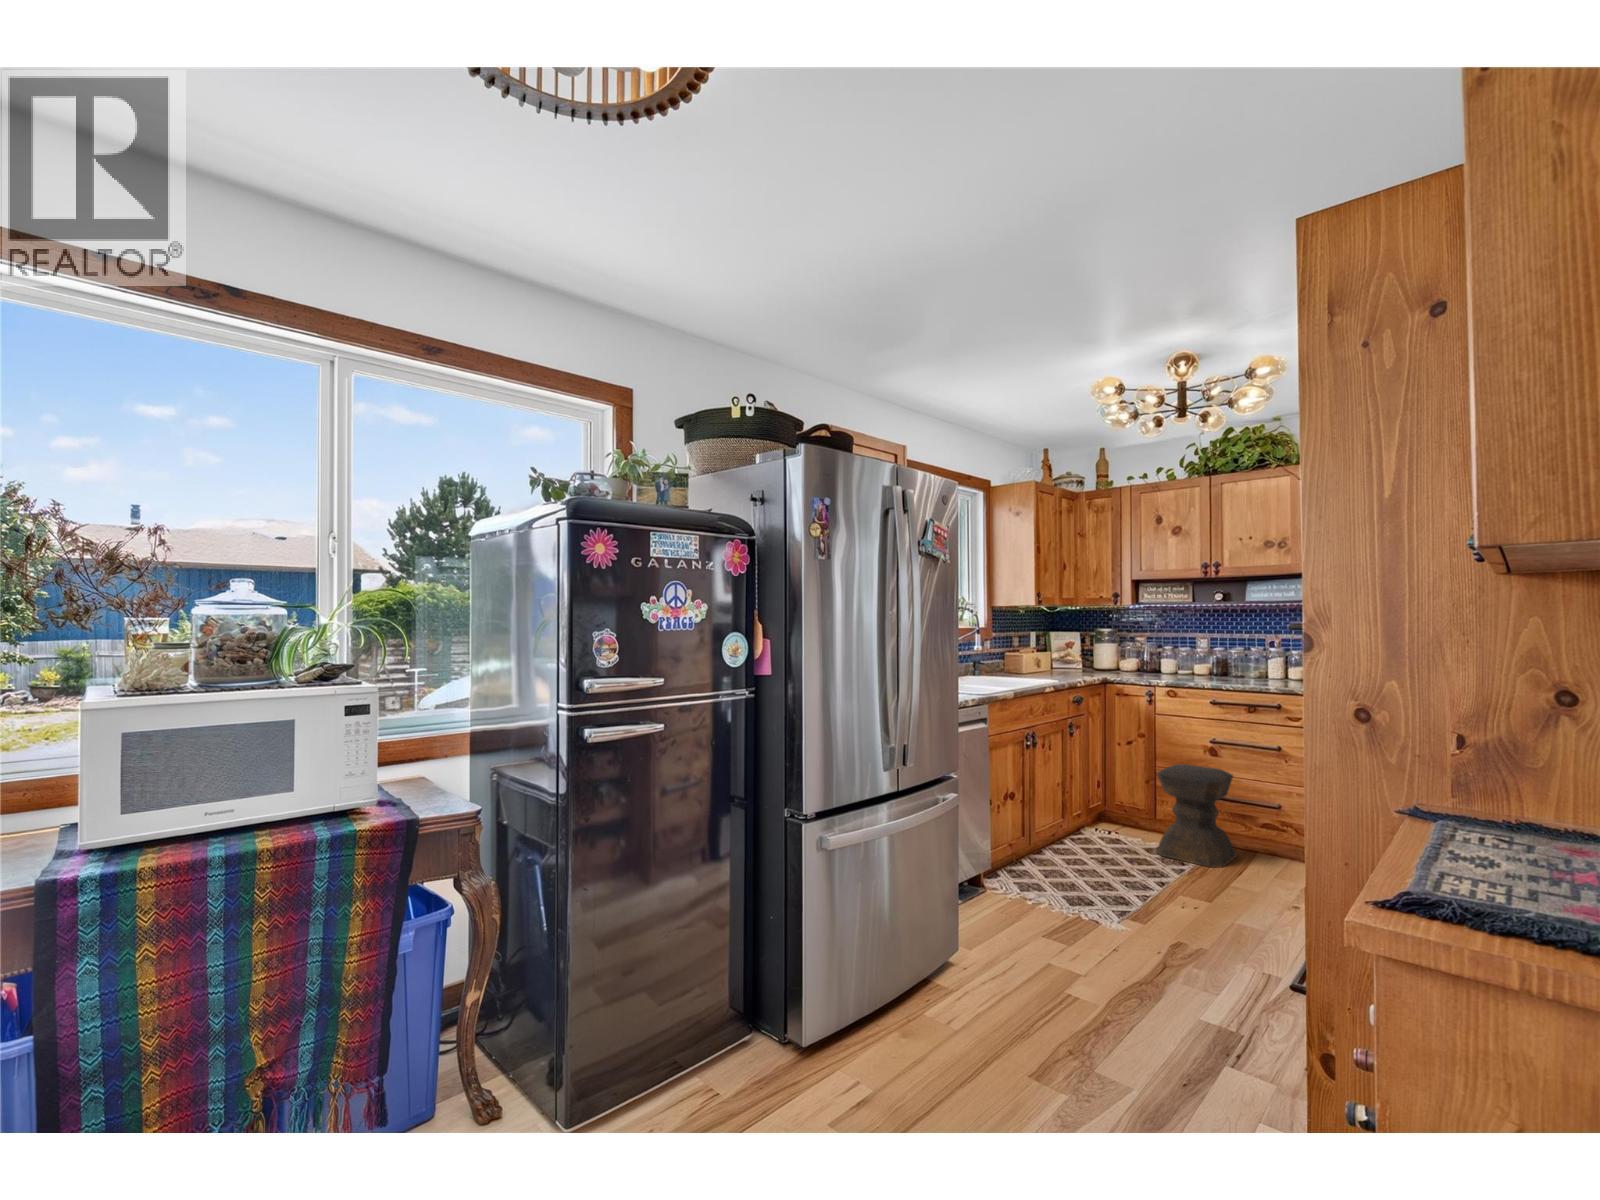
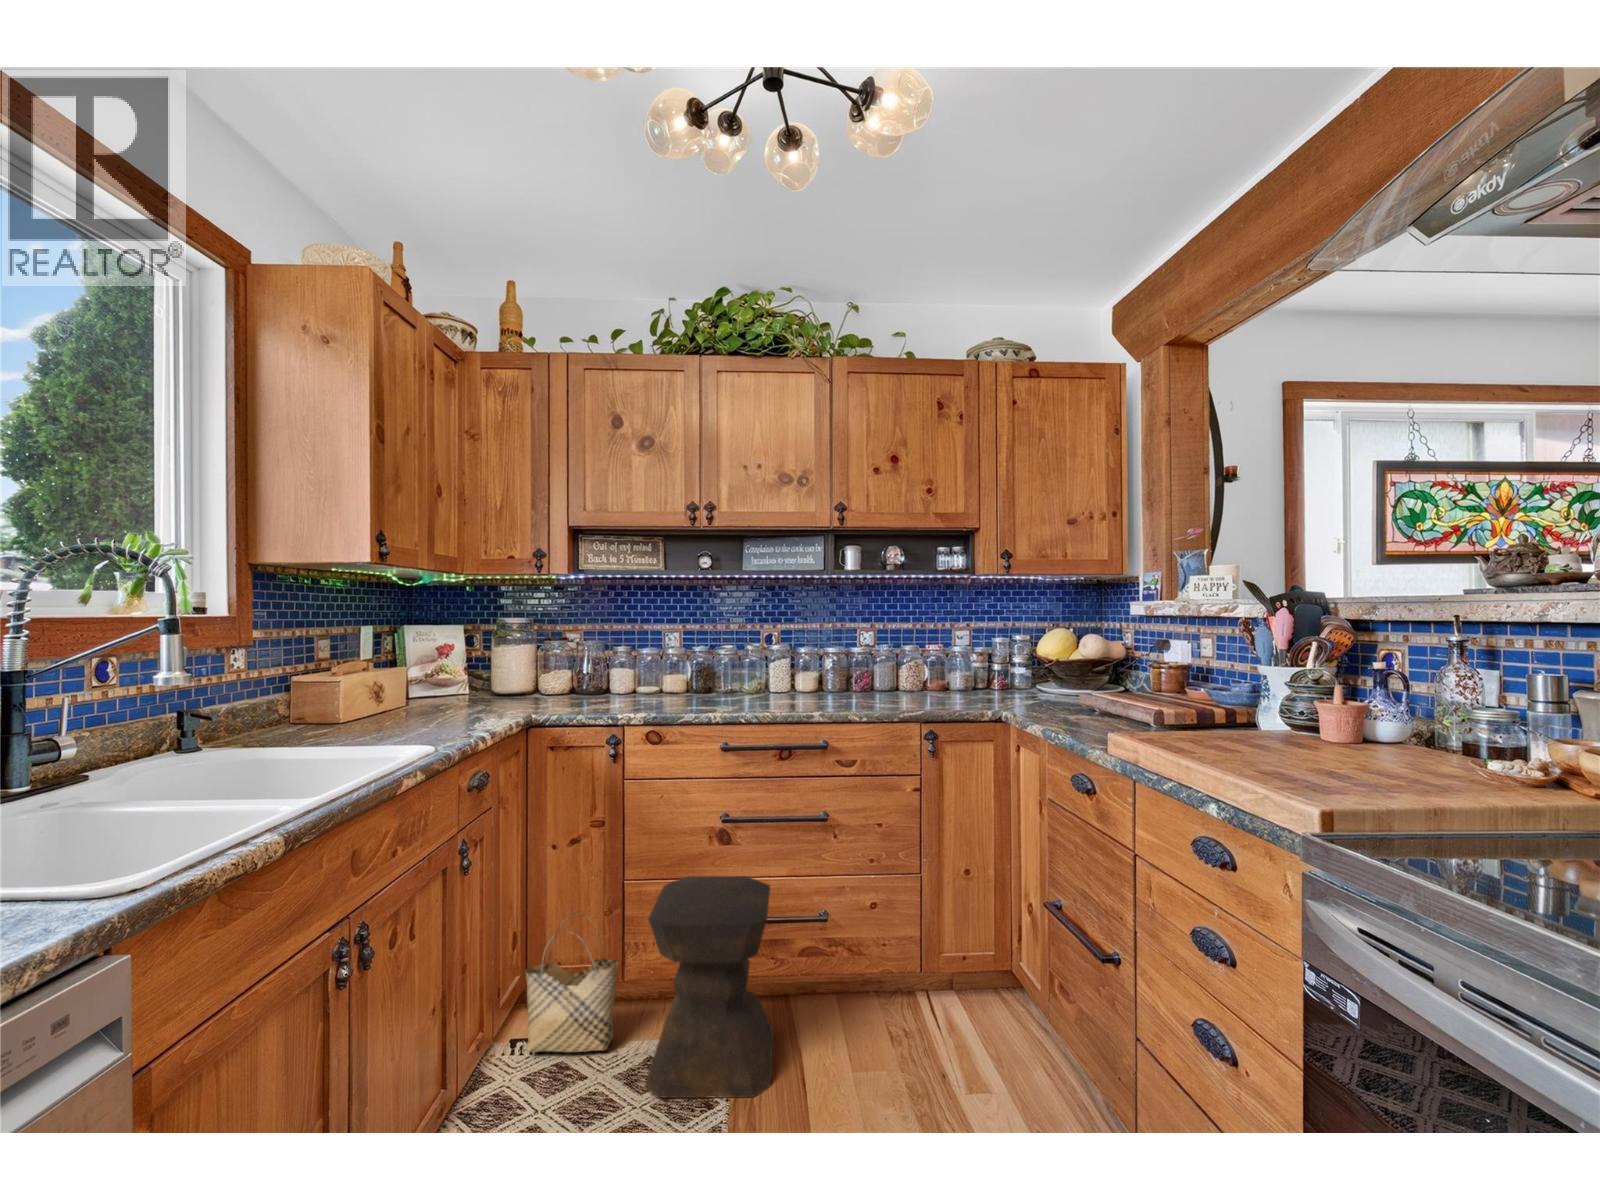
woven basket: none [1102,774,1149,839] -> present [525,913,619,1052]

